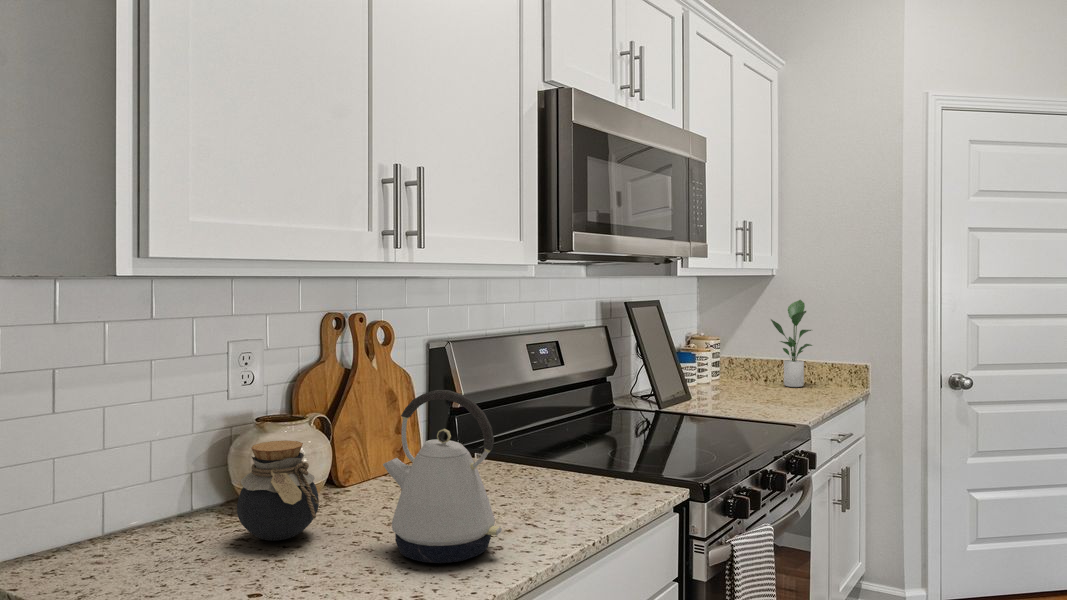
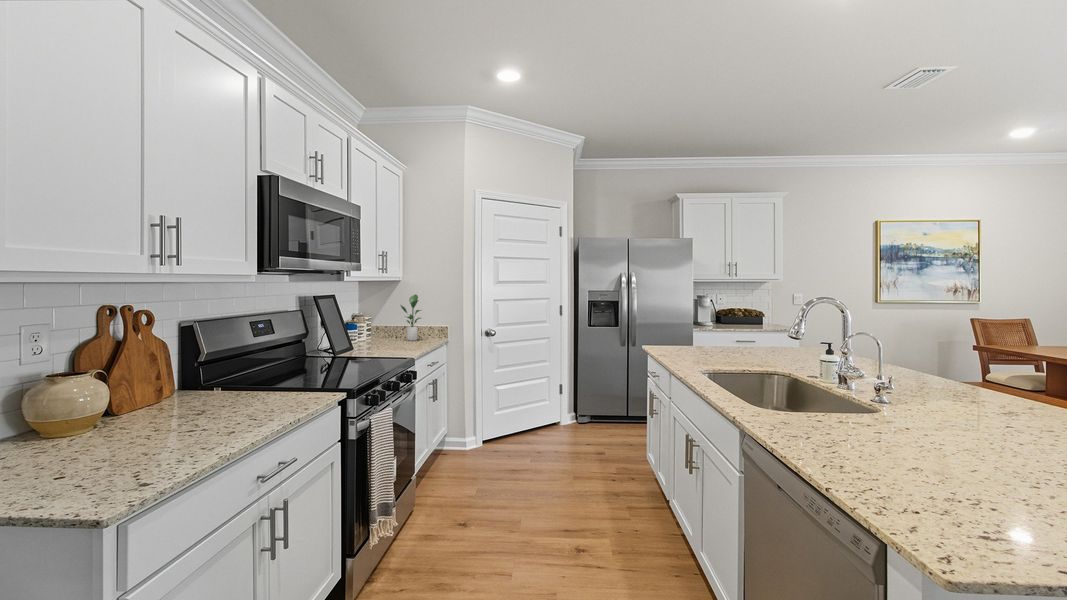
kettle: present [383,390,502,563] -> none [158,347,240,442]
jar: present [237,440,319,541] -> none [42,385,110,446]

